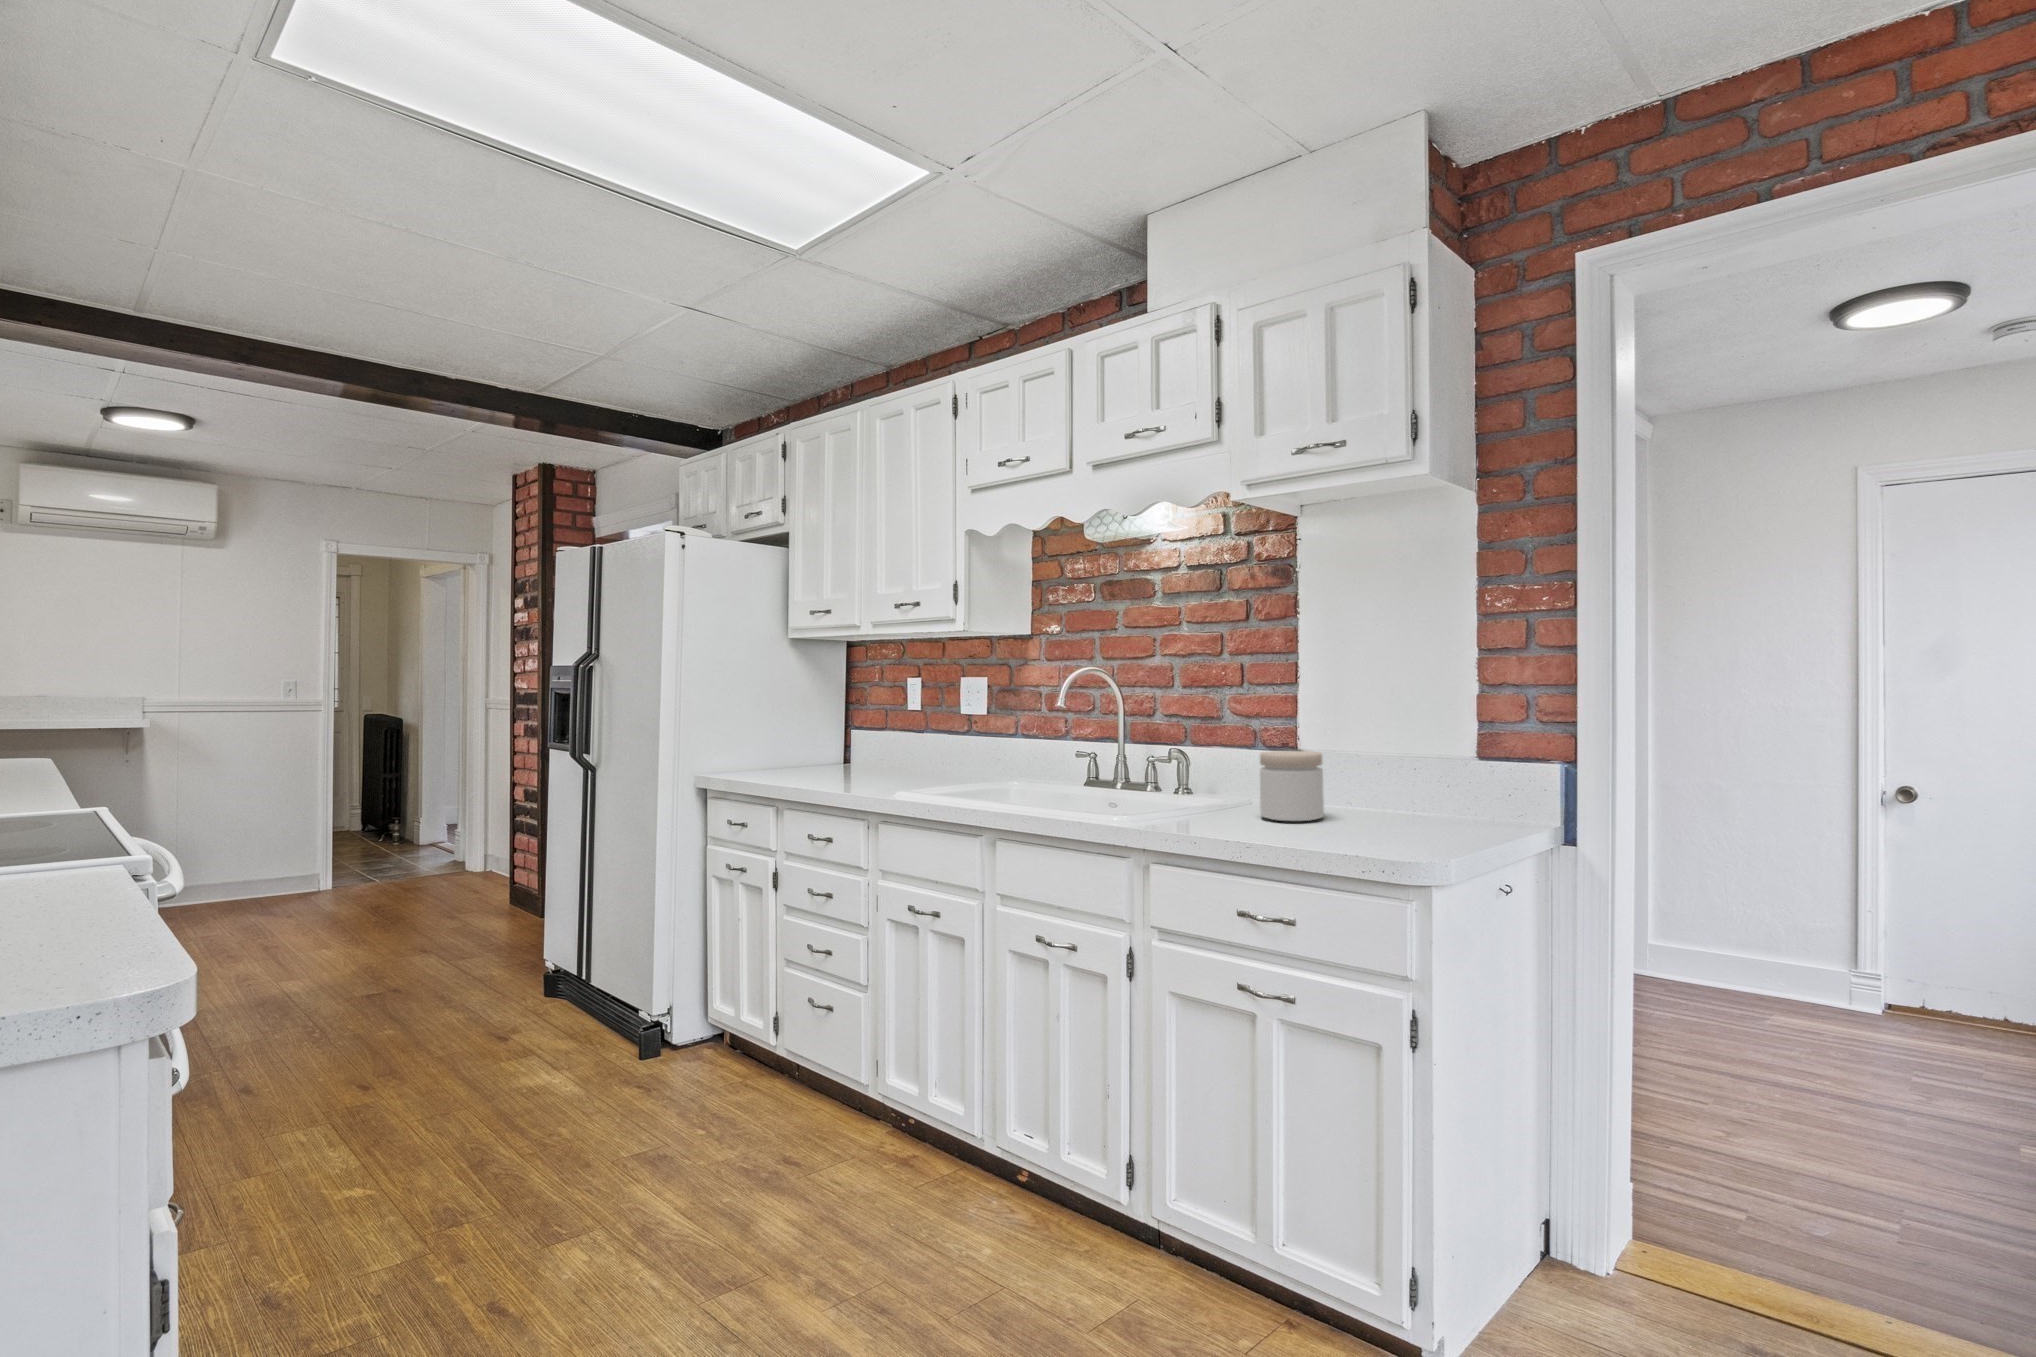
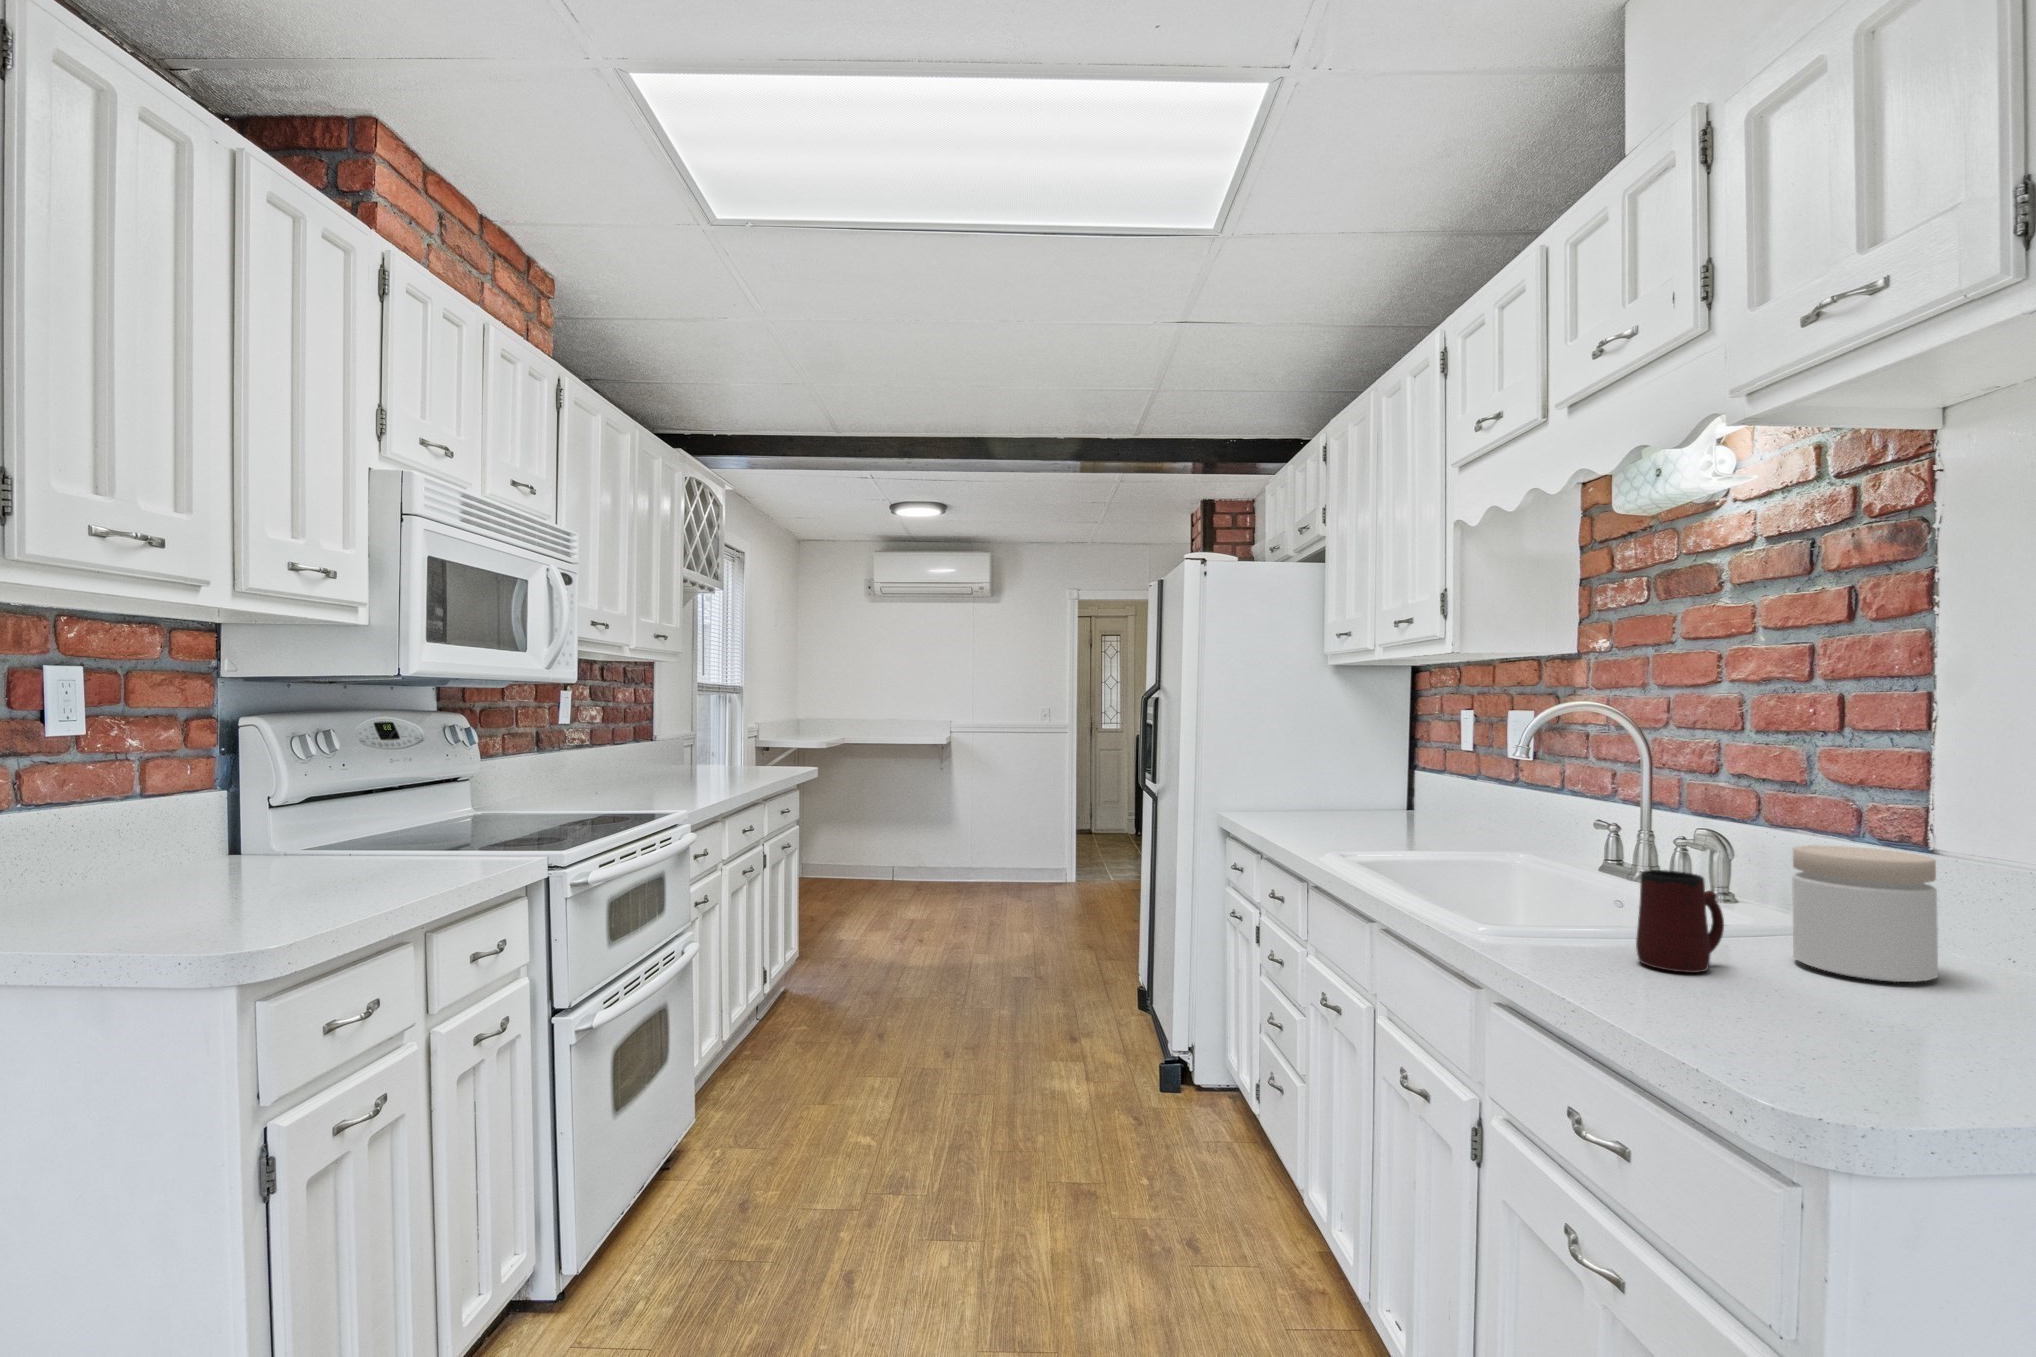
mug: none [1211,775,1249,834] -> present [1636,870,1724,973]

